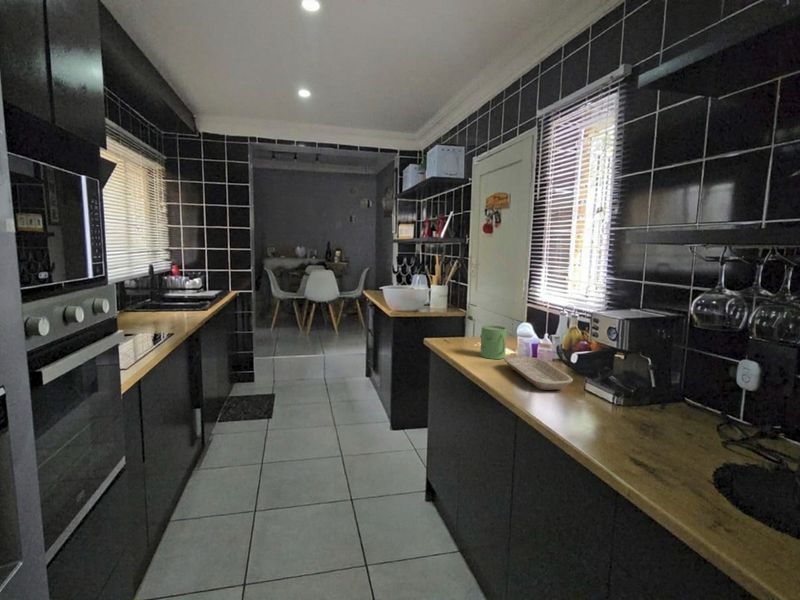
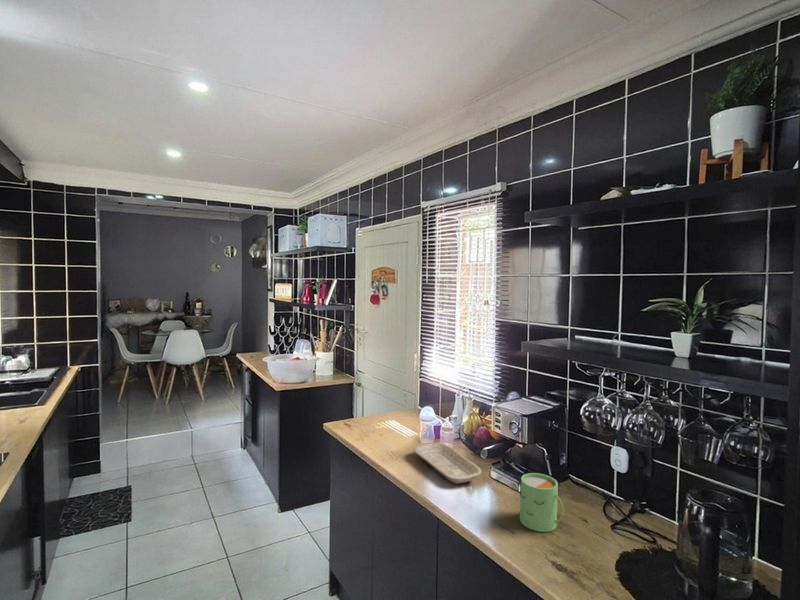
mug: present [480,325,507,359] -> present [520,473,564,532]

